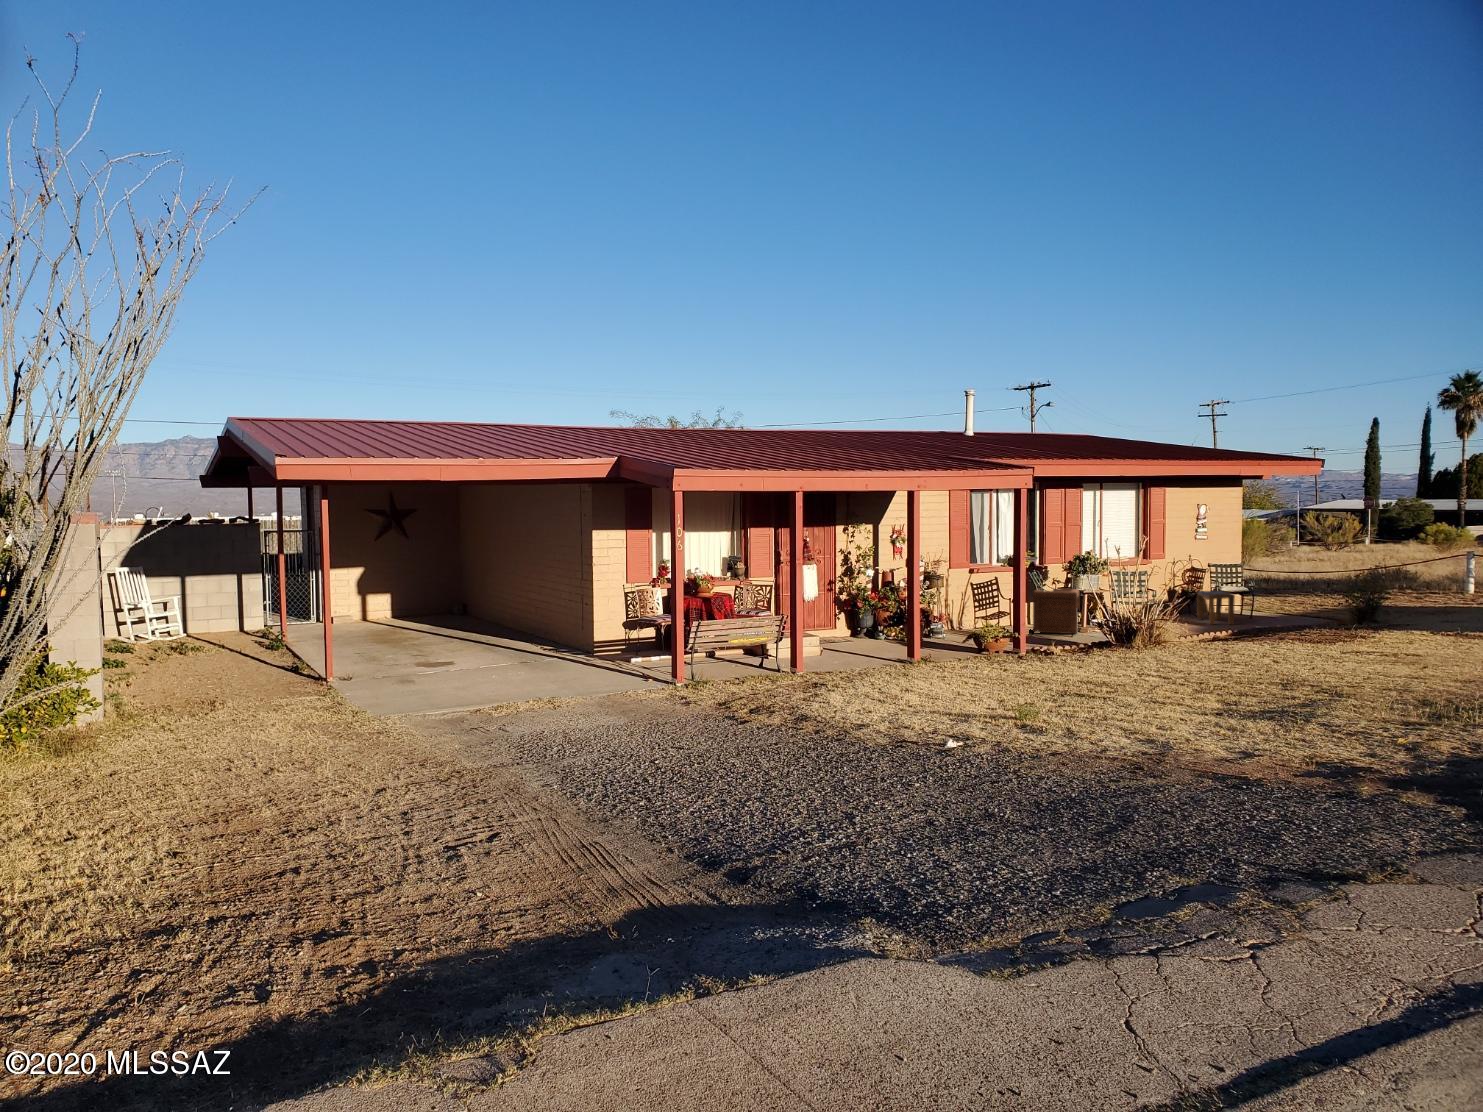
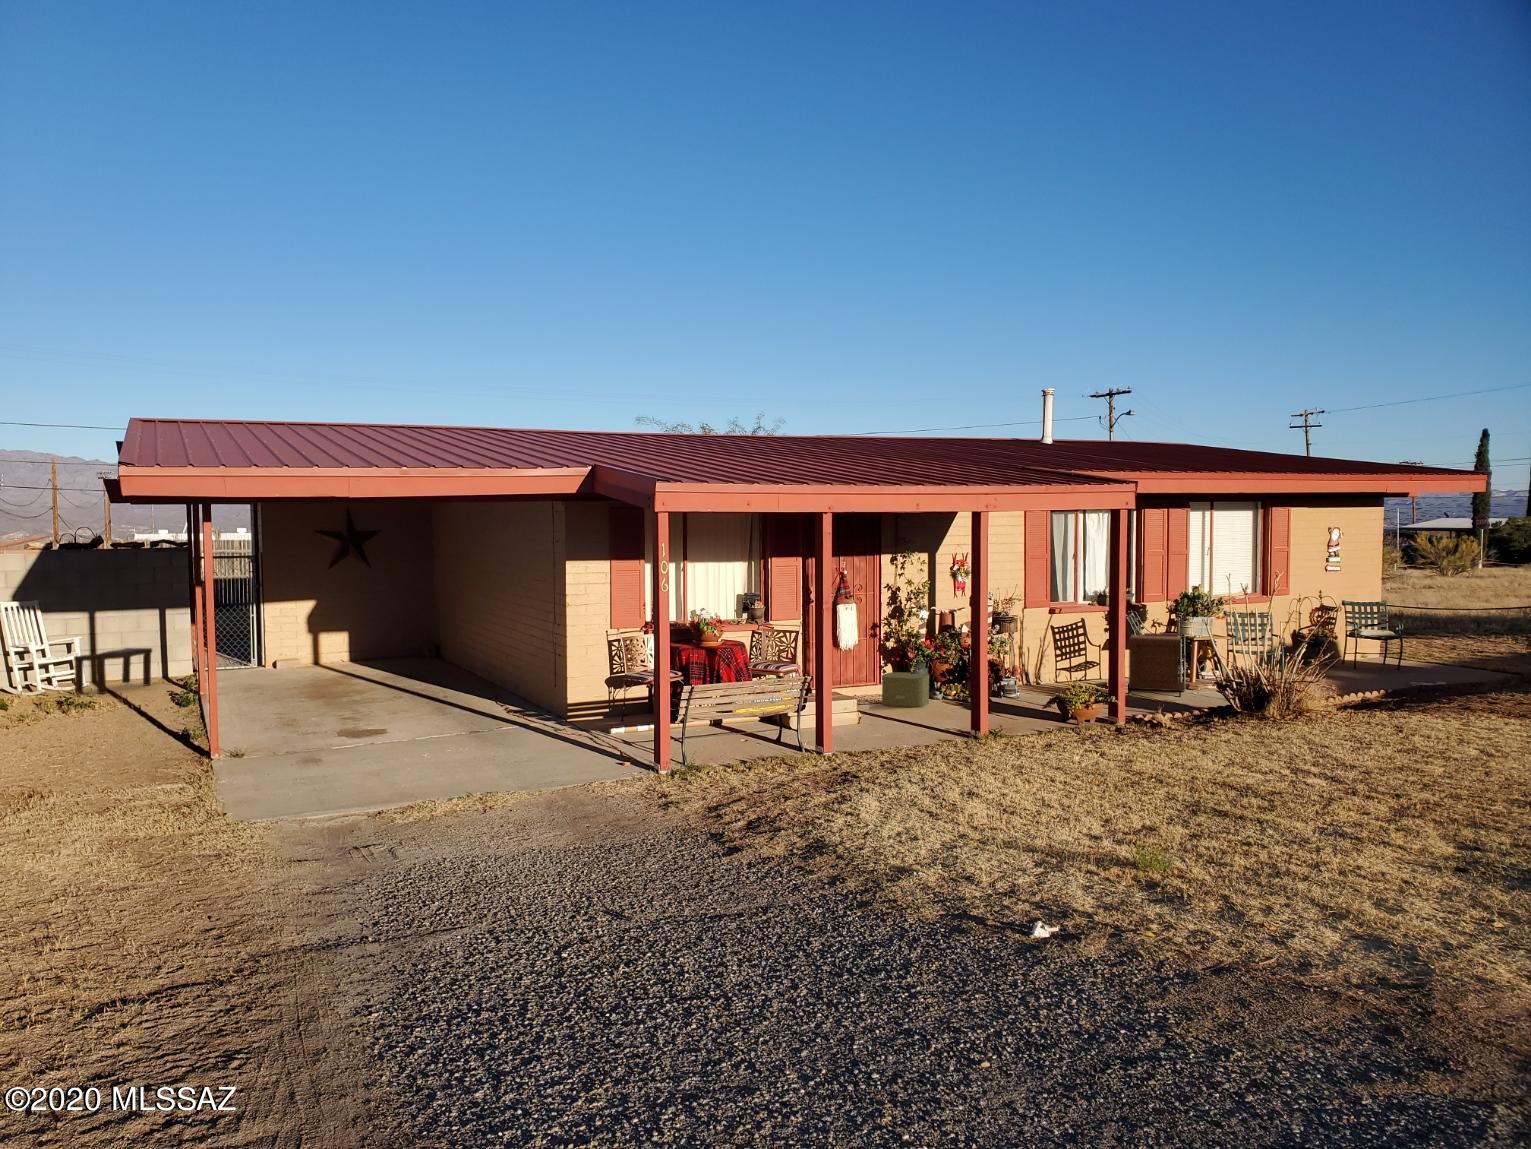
bench: present [1197,591,1235,625] -> present [74,648,152,694]
storage box: none [837,619,875,645] -> present [882,672,929,707]

